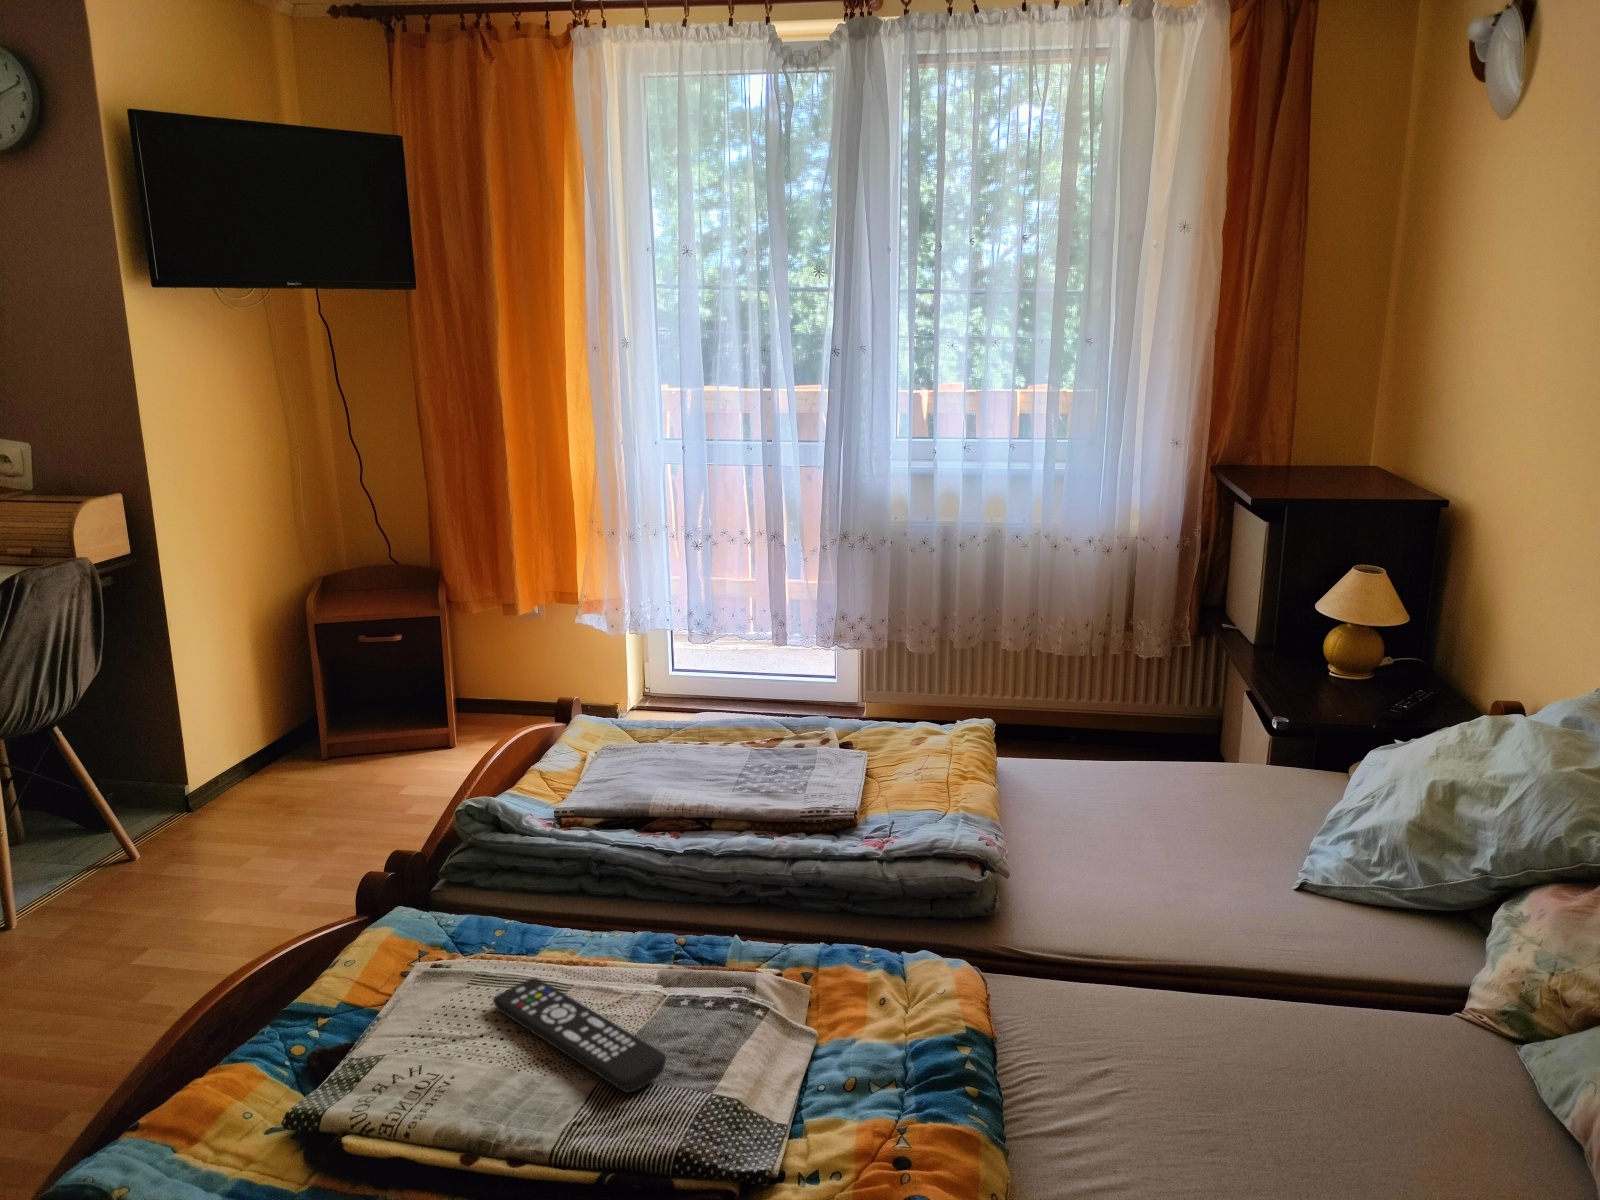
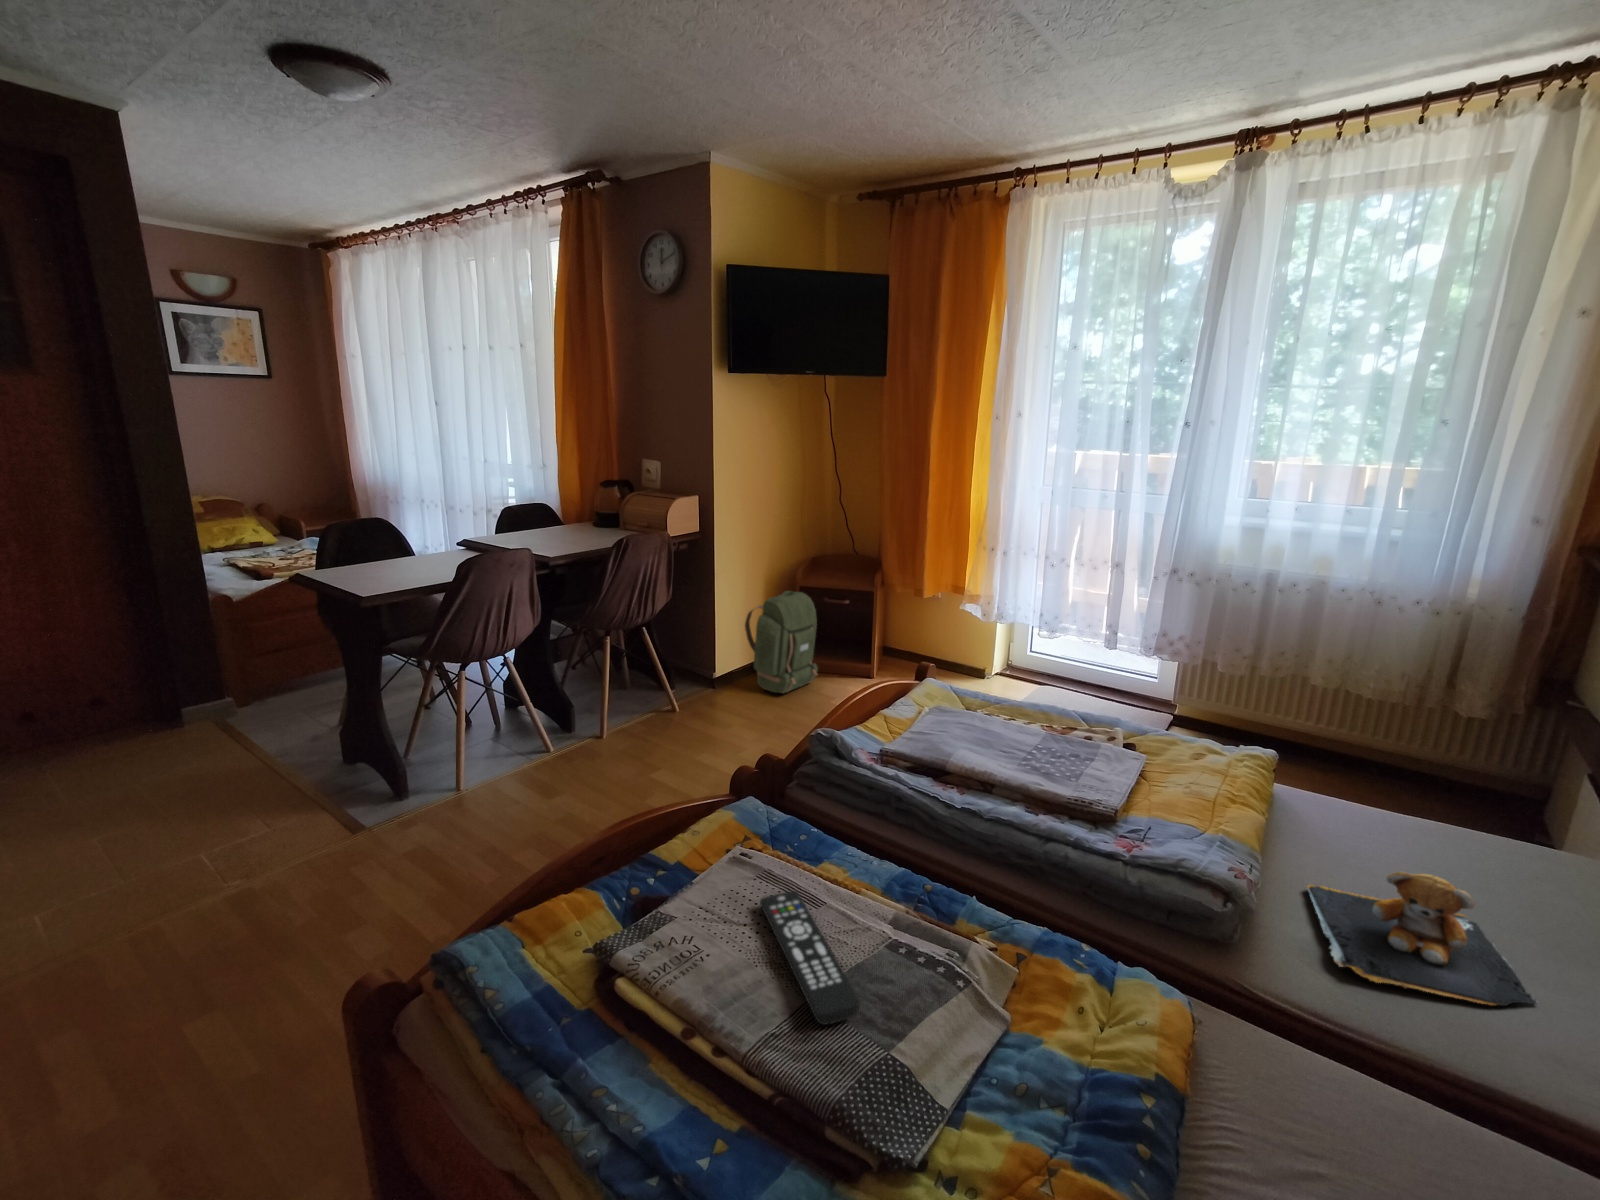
backpack: none [234,630,371,795] -> present [745,591,818,693]
teddy bear: none [1048,792,1238,906] -> present [1308,872,1537,1006]

